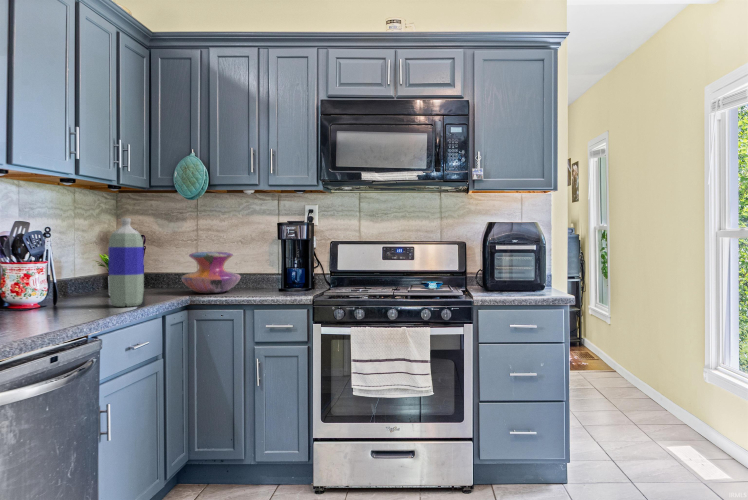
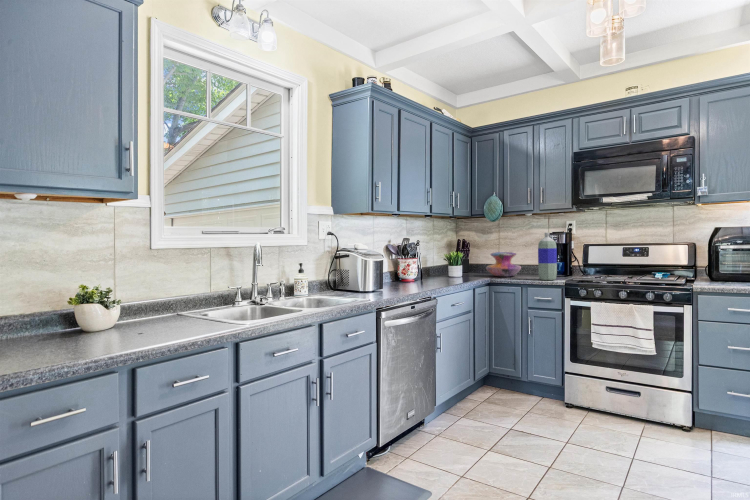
bottle: present [108,218,144,307] -> present [538,233,557,280]

